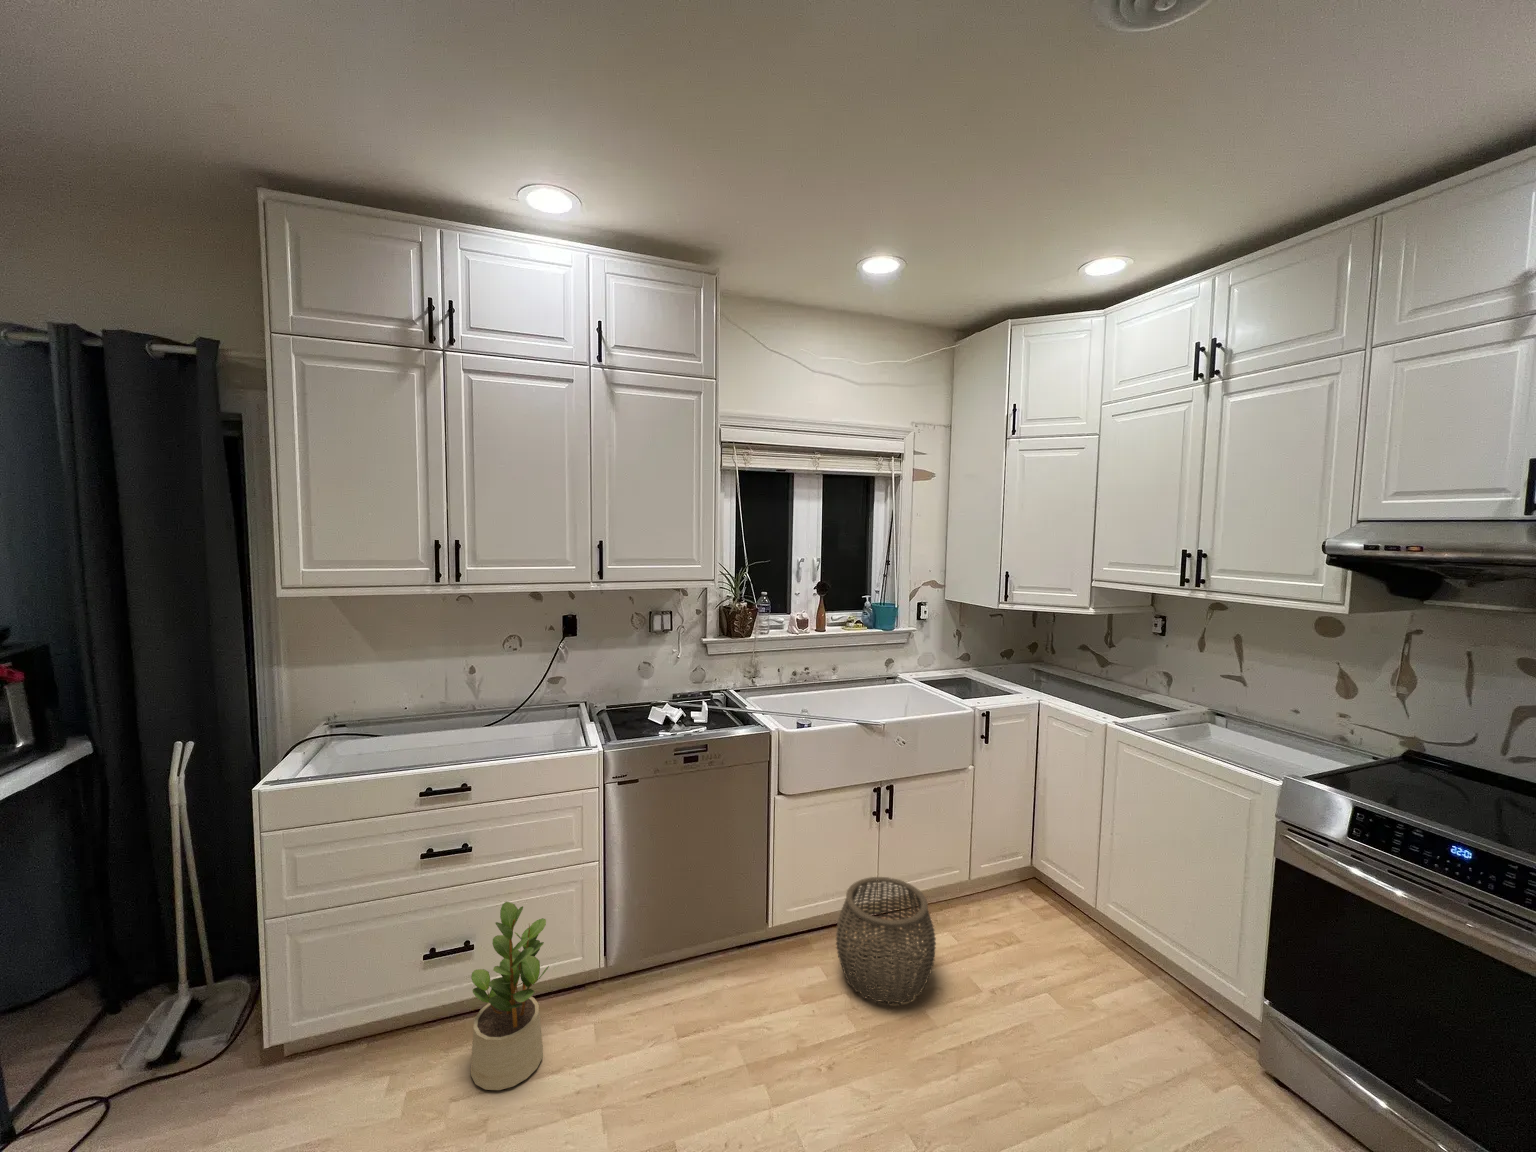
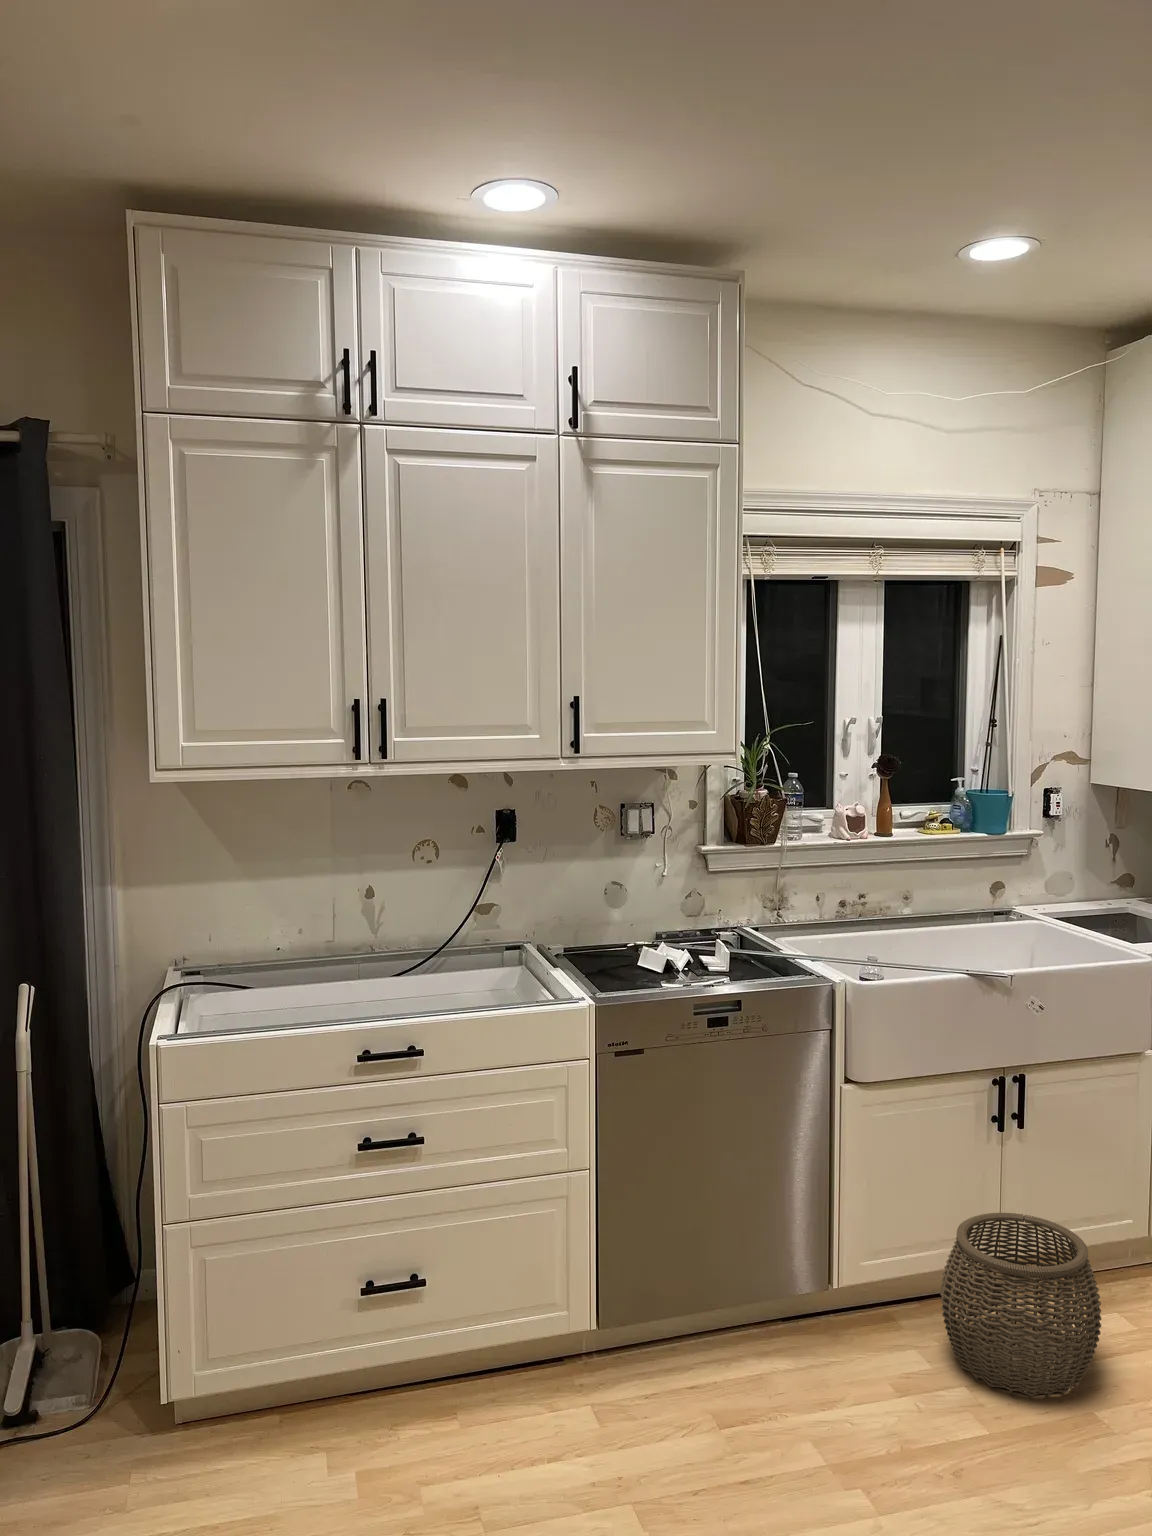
potted plant: present [471,902,549,1090] -> none [432,1211,547,1470]

